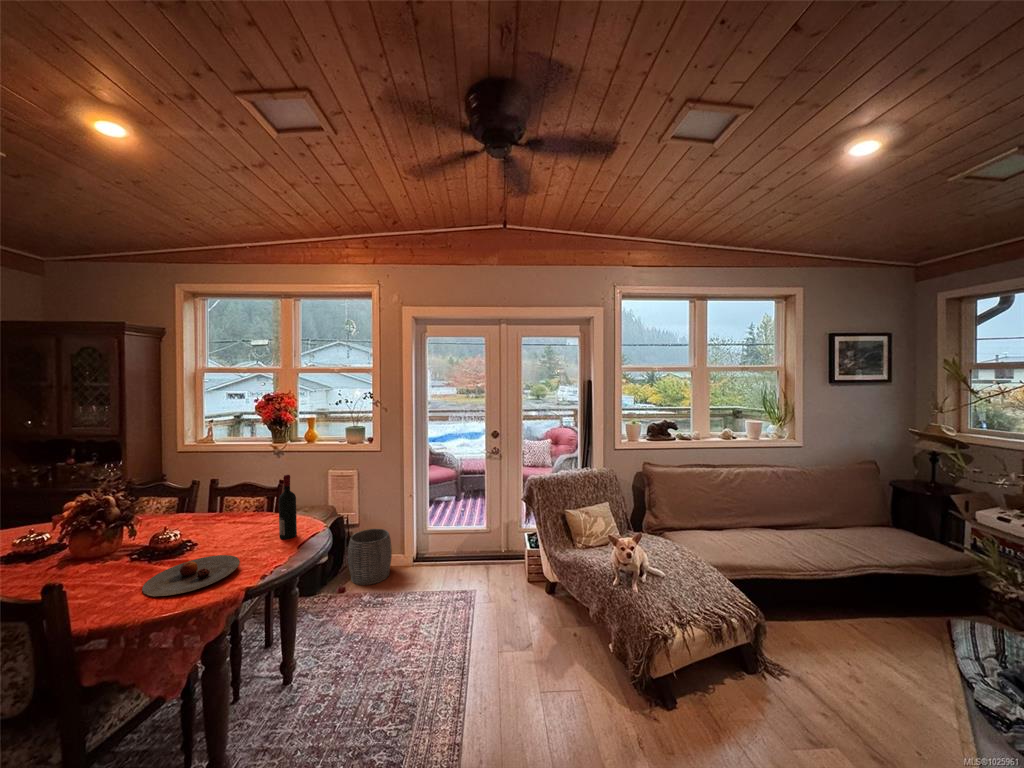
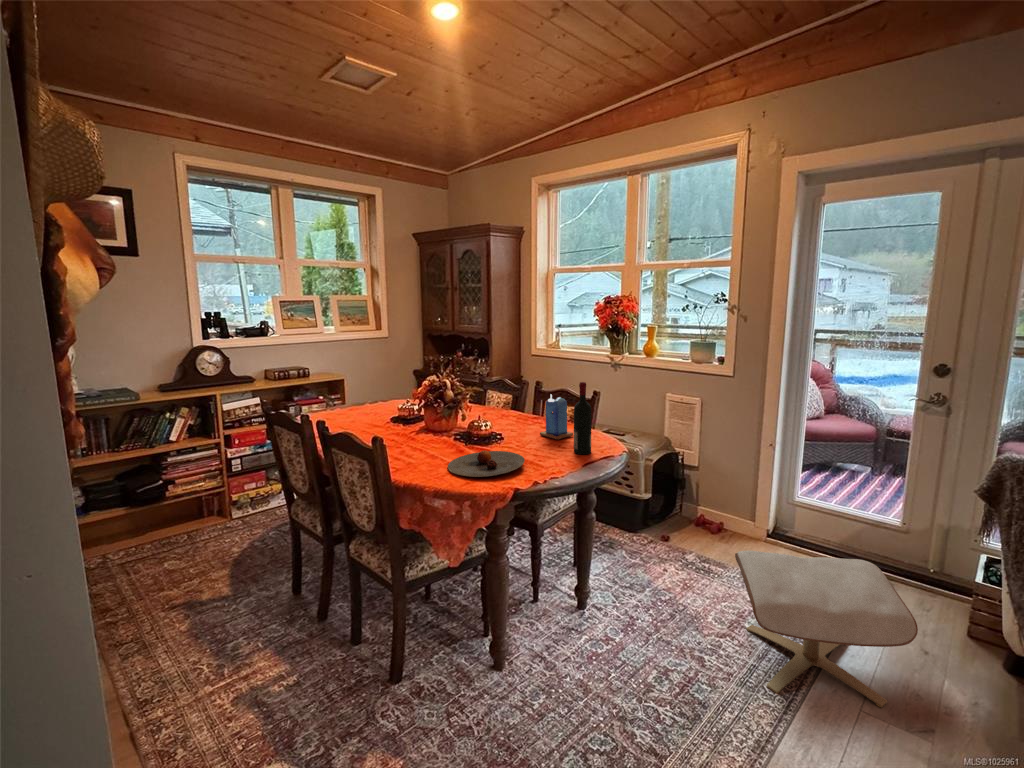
candle: none [234,490,269,532] -> present [540,395,573,440]
woven basket: present [348,529,392,585] -> none [678,475,734,544]
ottoman: none [411,557,516,668] -> present [735,551,918,708]

